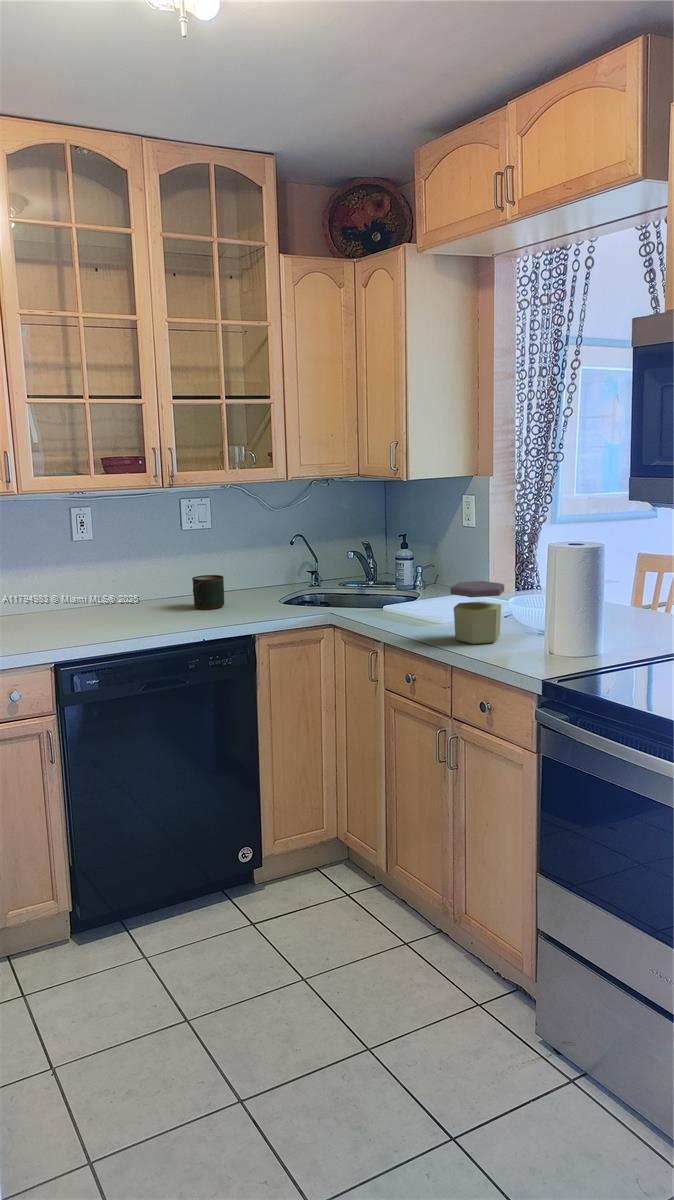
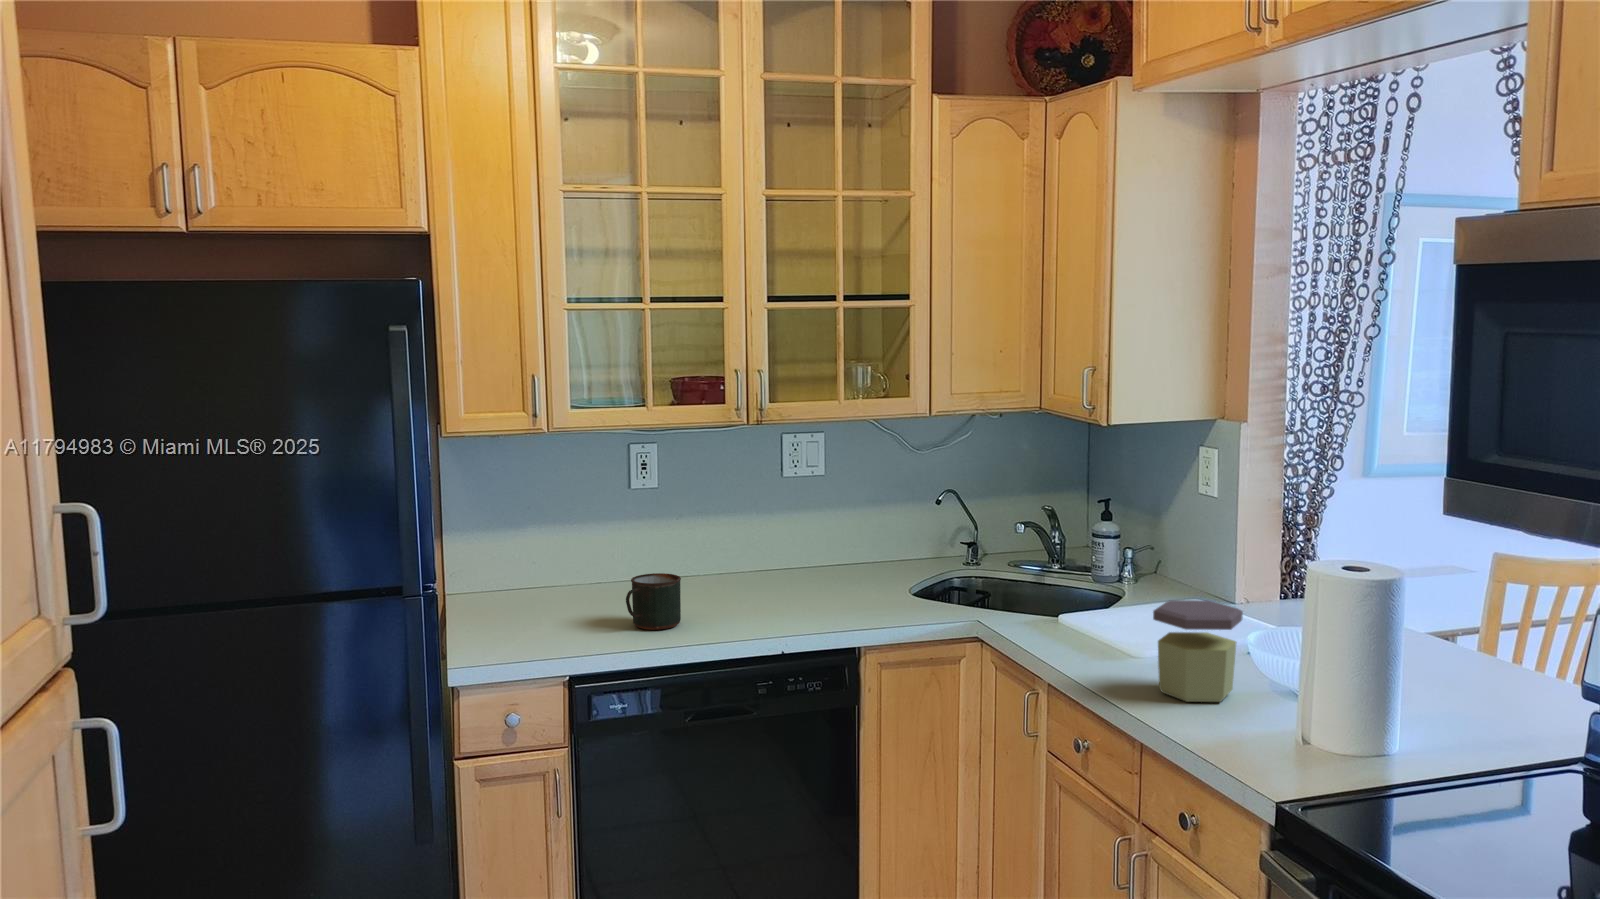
mug: present [192,575,224,609] -> present [626,573,681,630]

